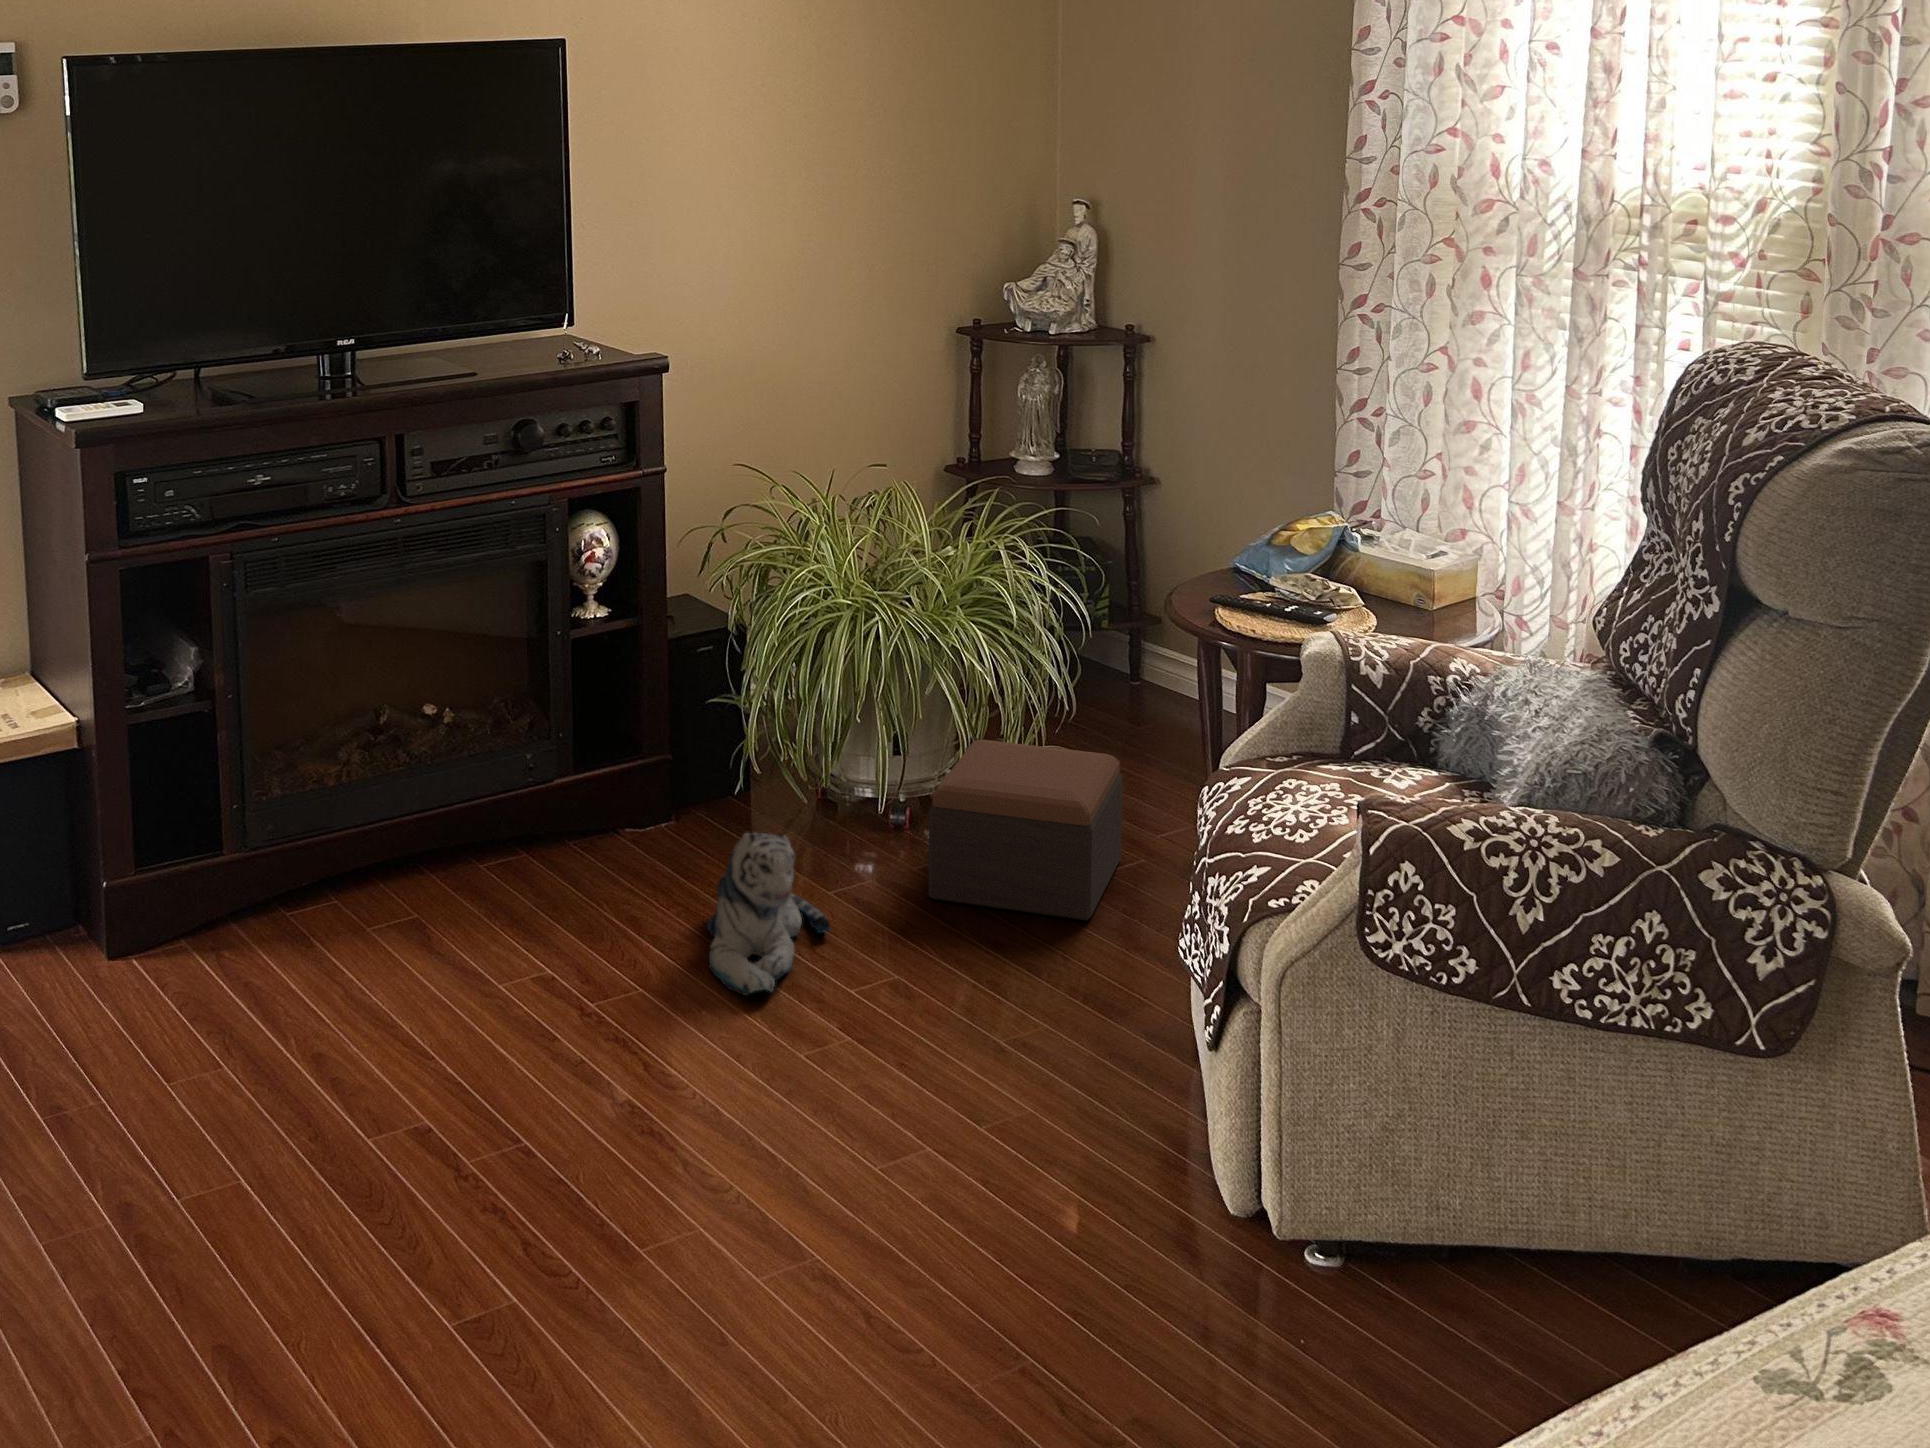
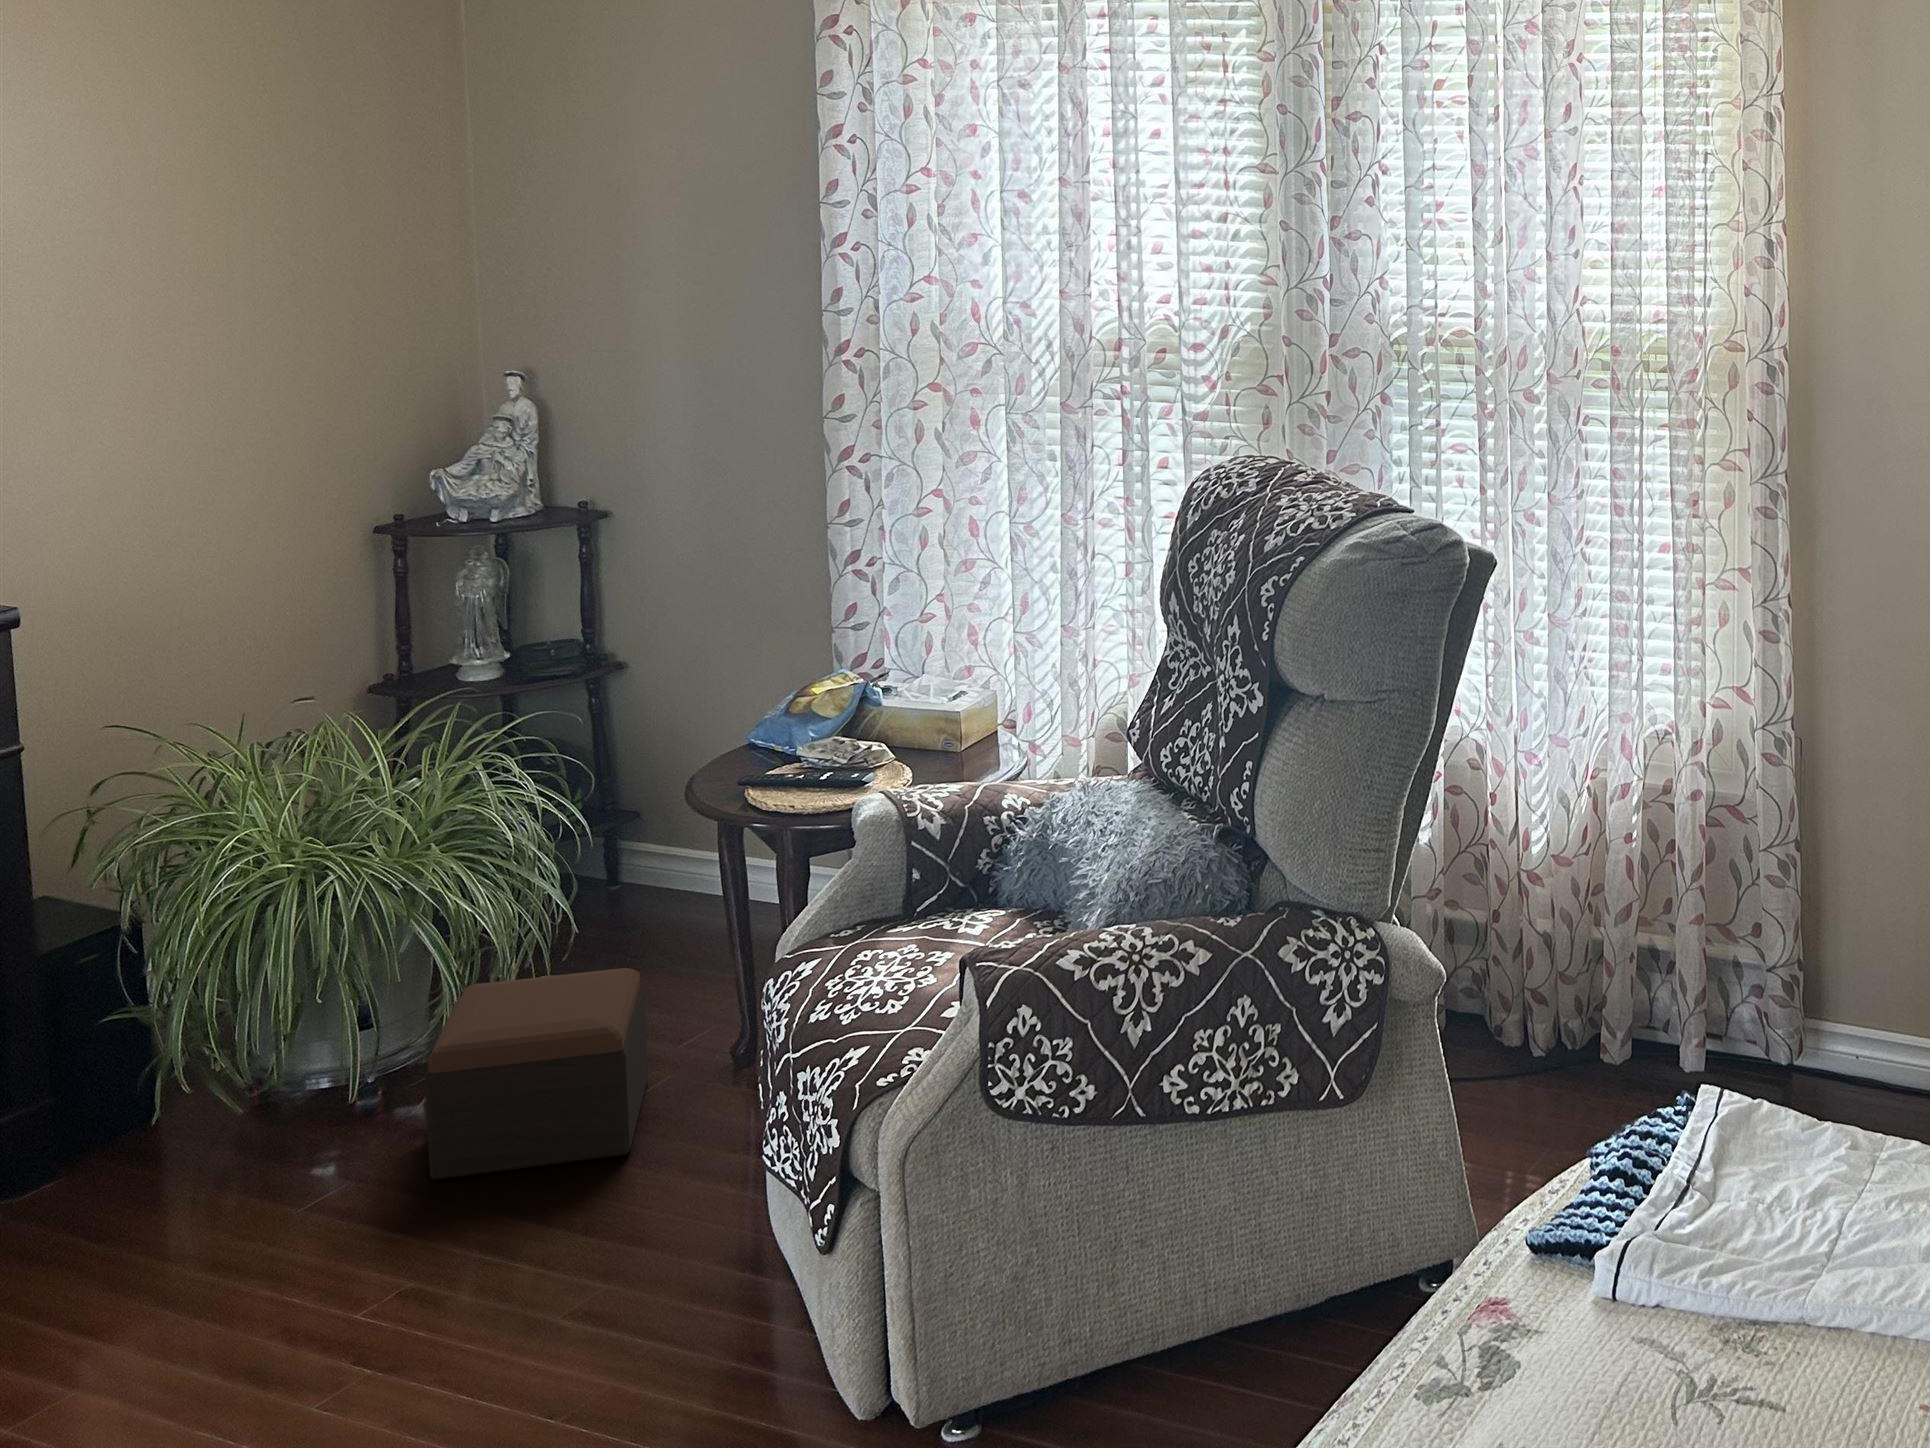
plush toy: present [706,833,831,996] -> none [140,1154,315,1362]

